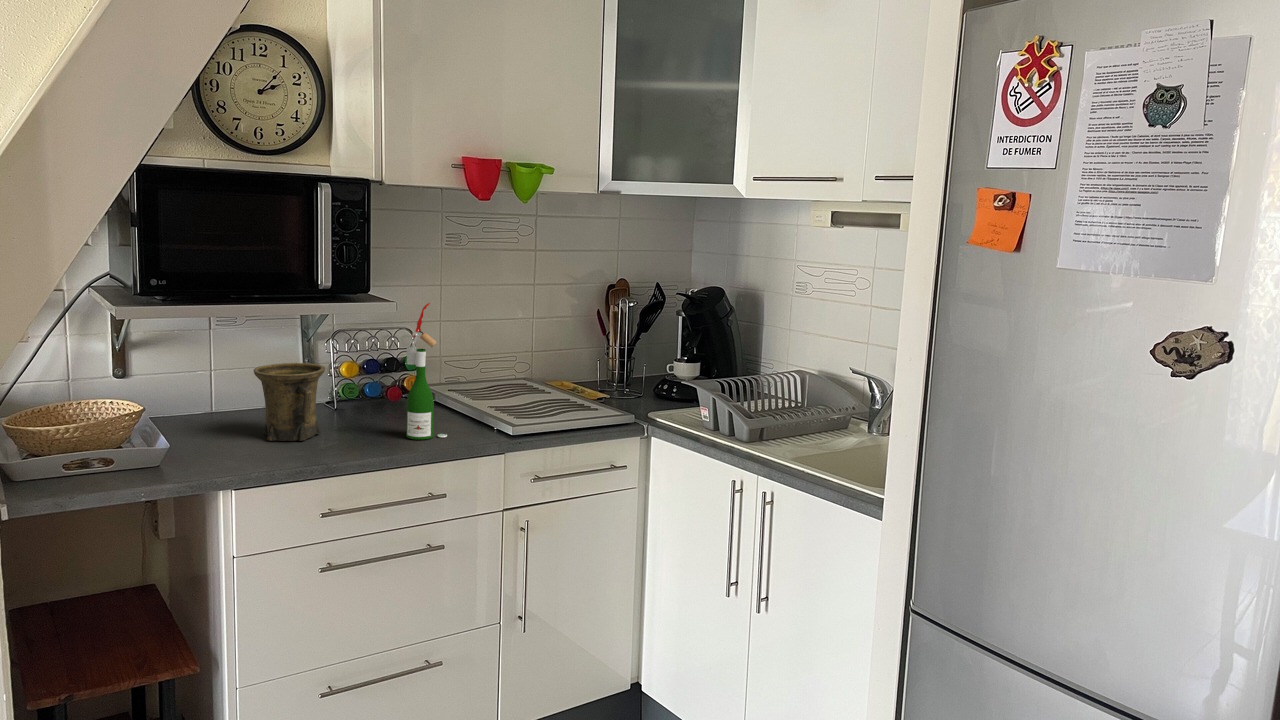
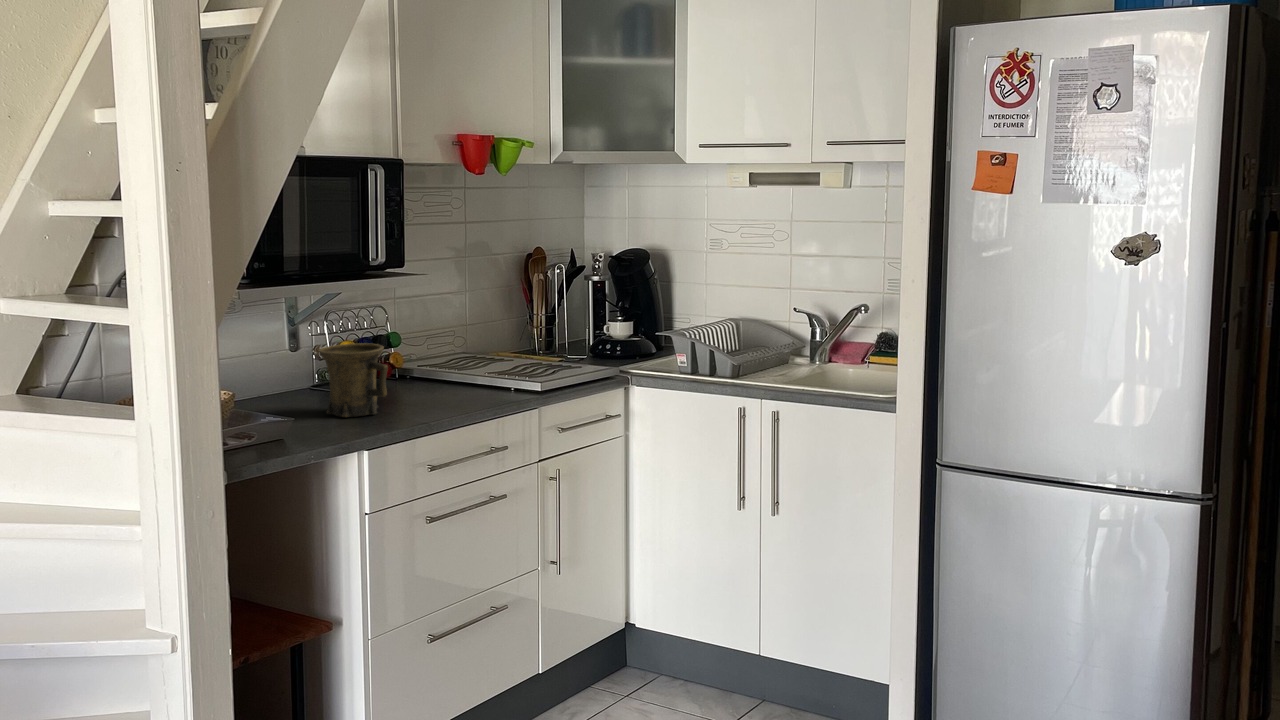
wine bottle: present [406,303,447,440] -> none [450,275,491,403]

